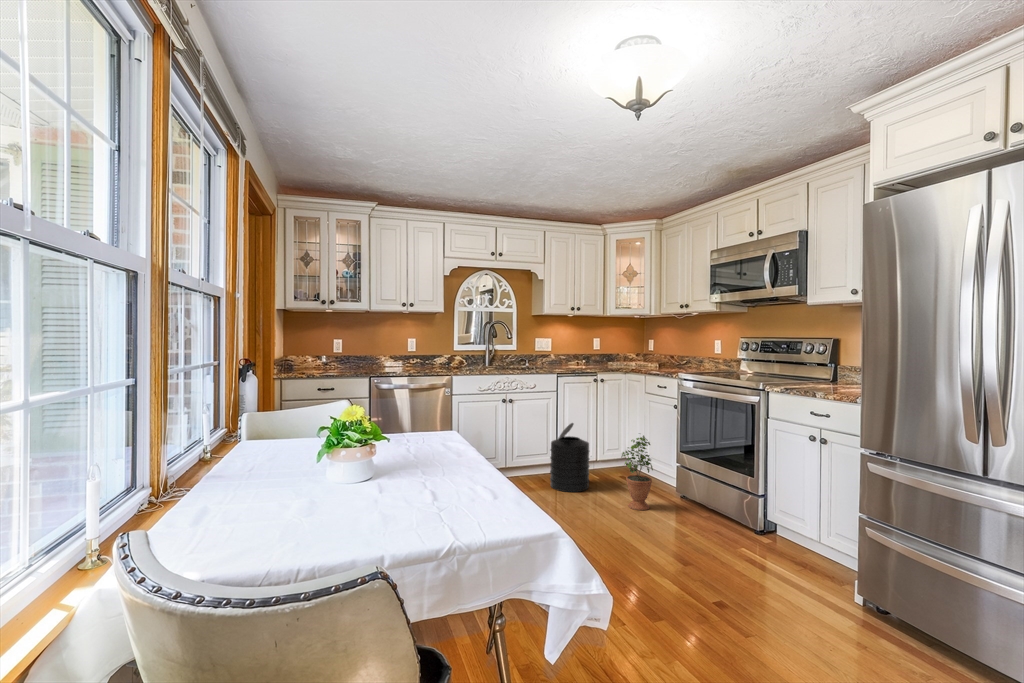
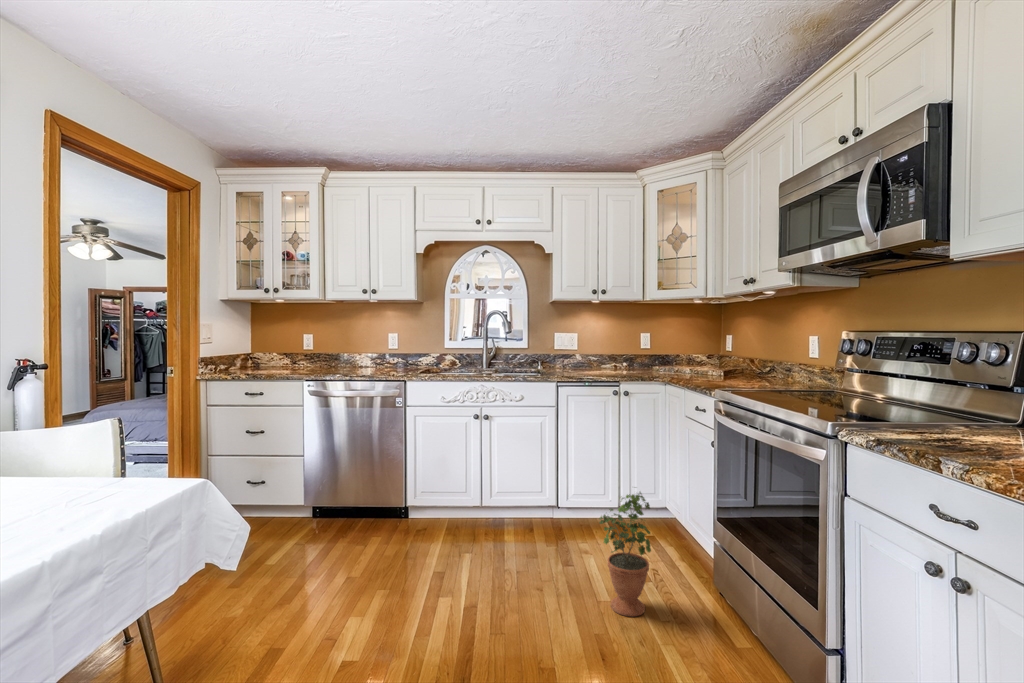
trash can: present [550,423,589,492] -> none [527,456,584,561]

